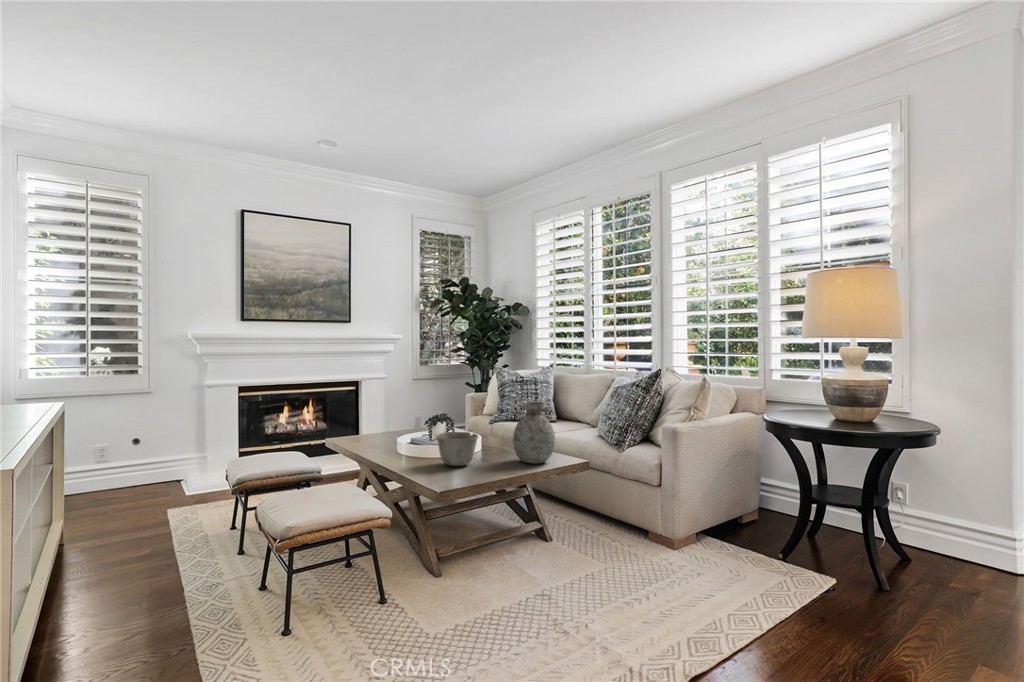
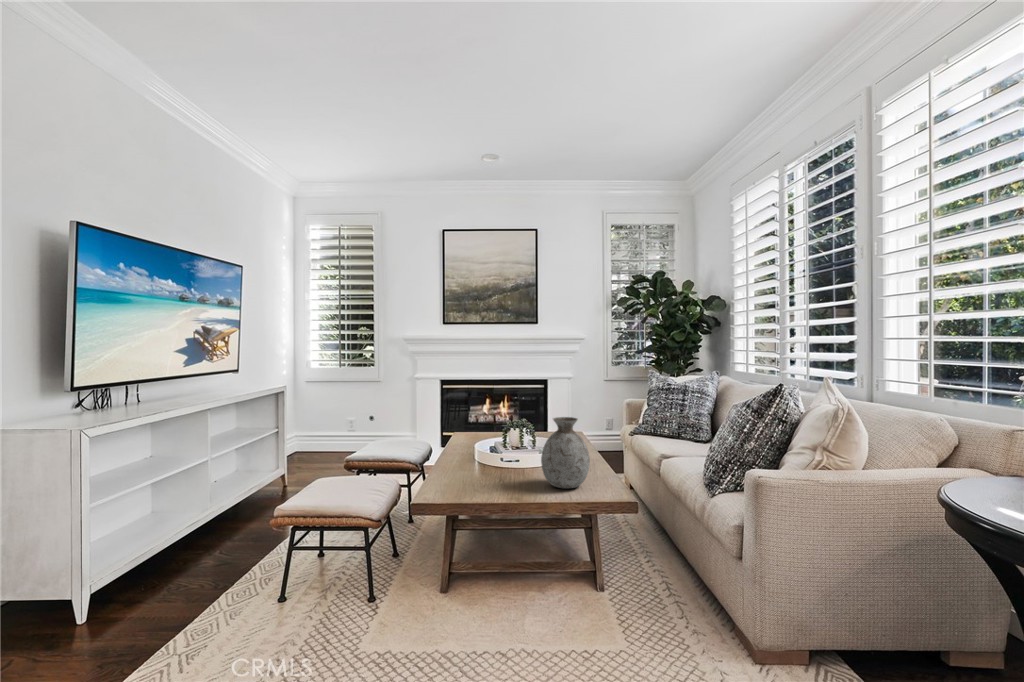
ceramic bowl: present [437,432,478,466] -> none [468,441,511,477]

